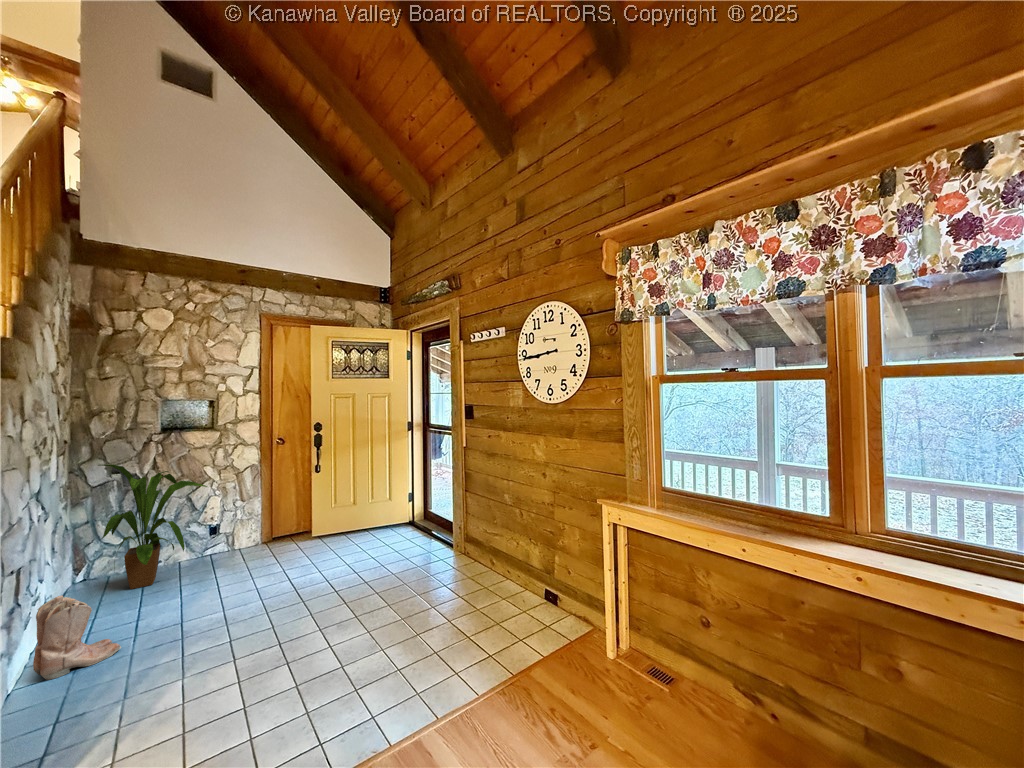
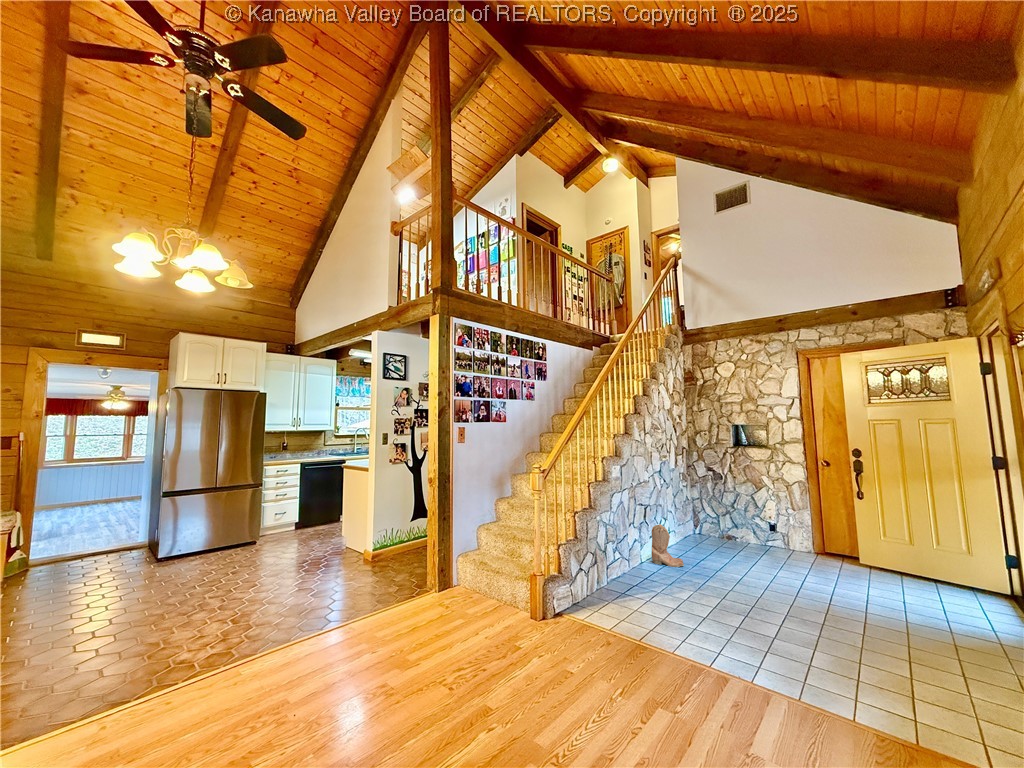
house plant: present [98,464,207,589] -> none [691,462,759,548]

